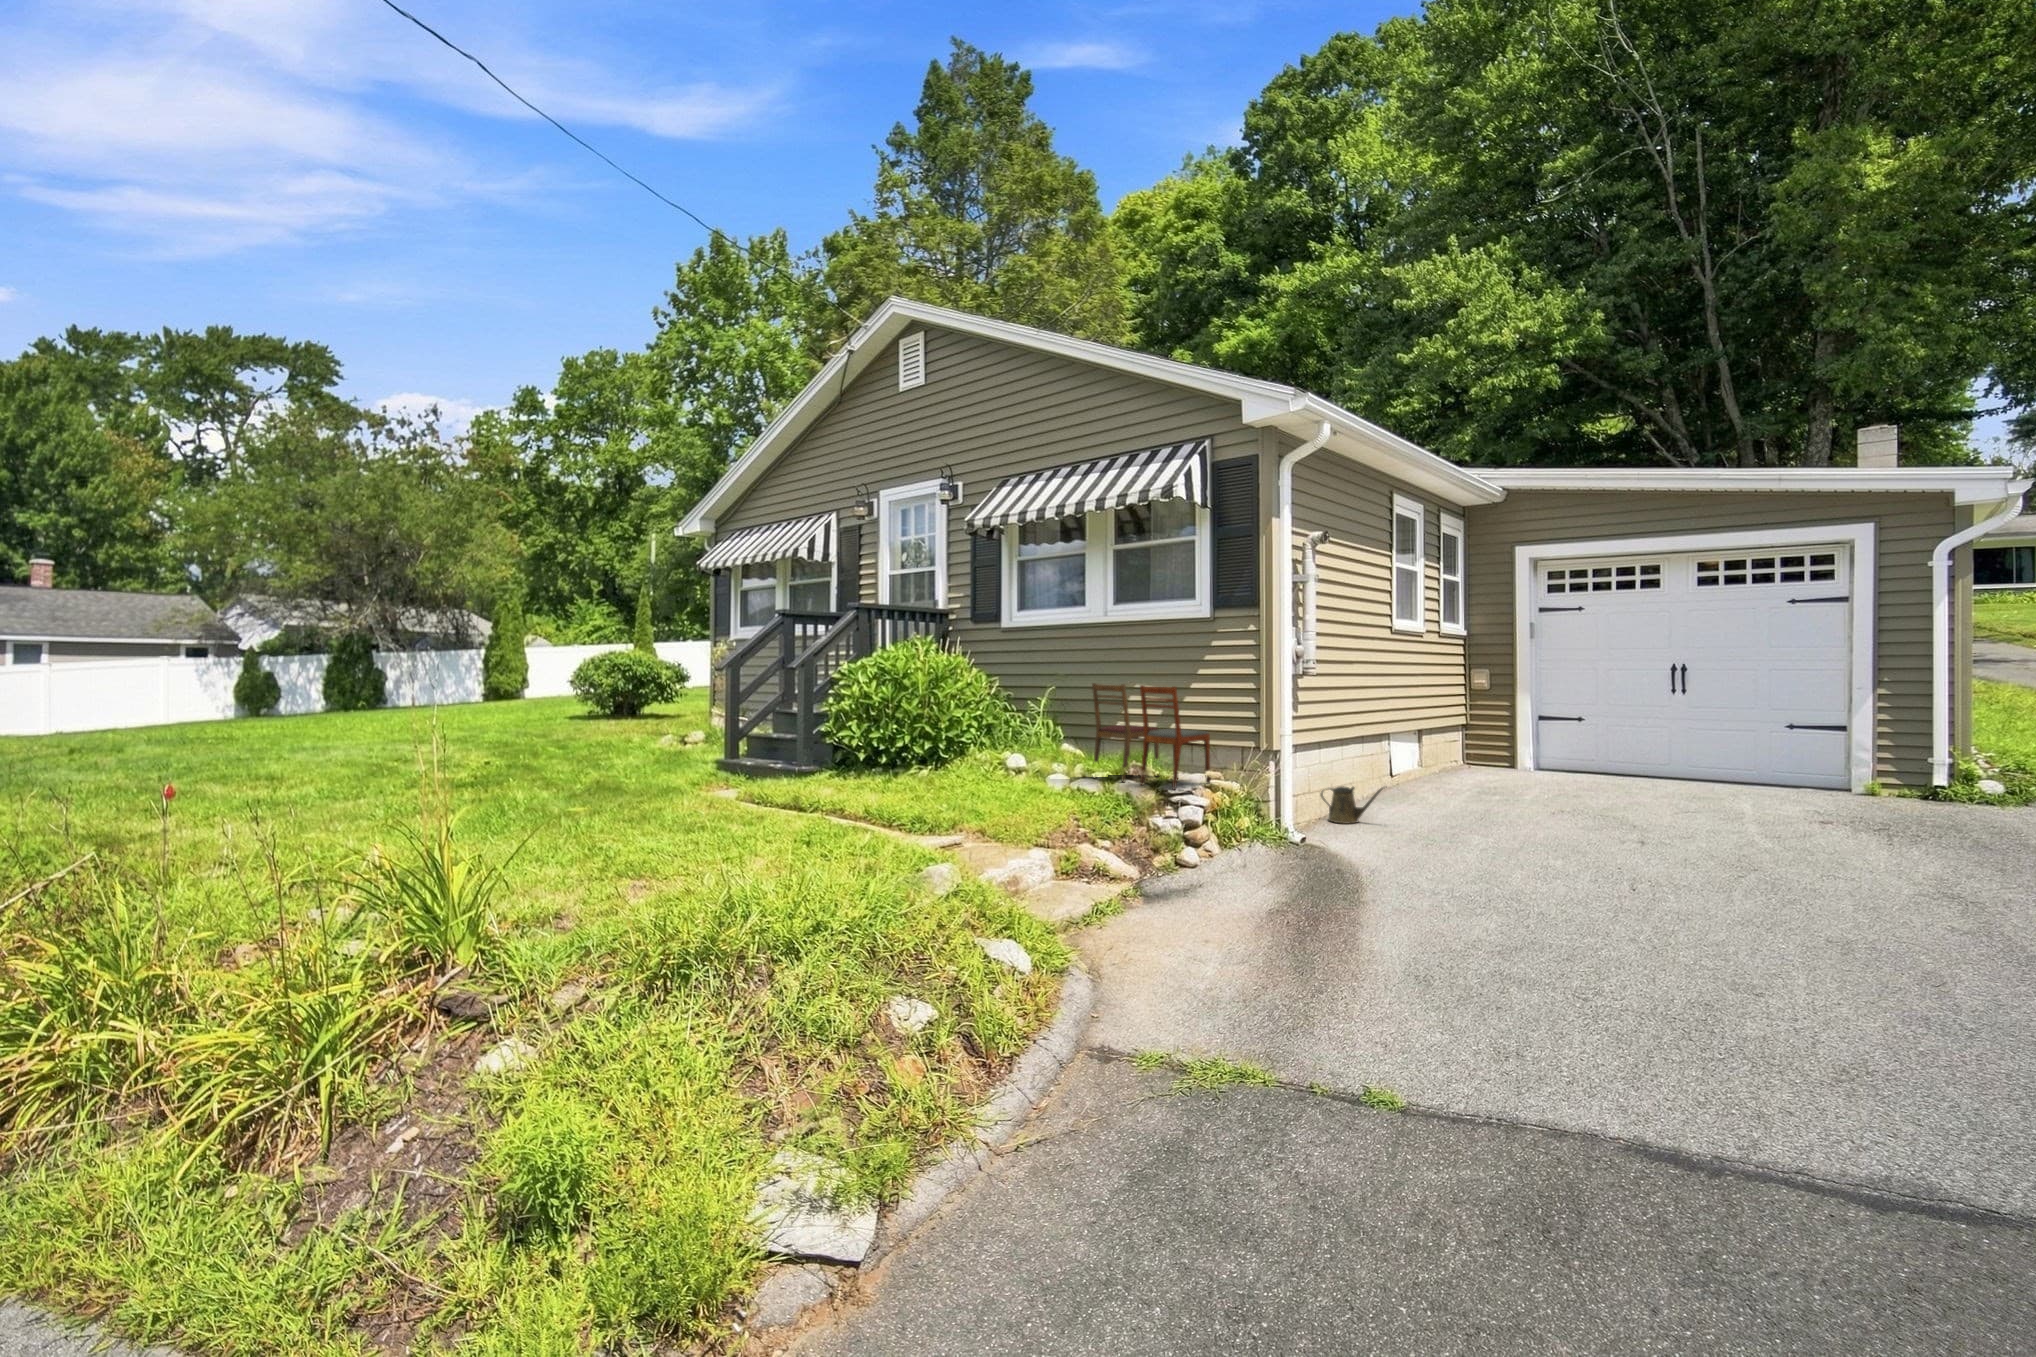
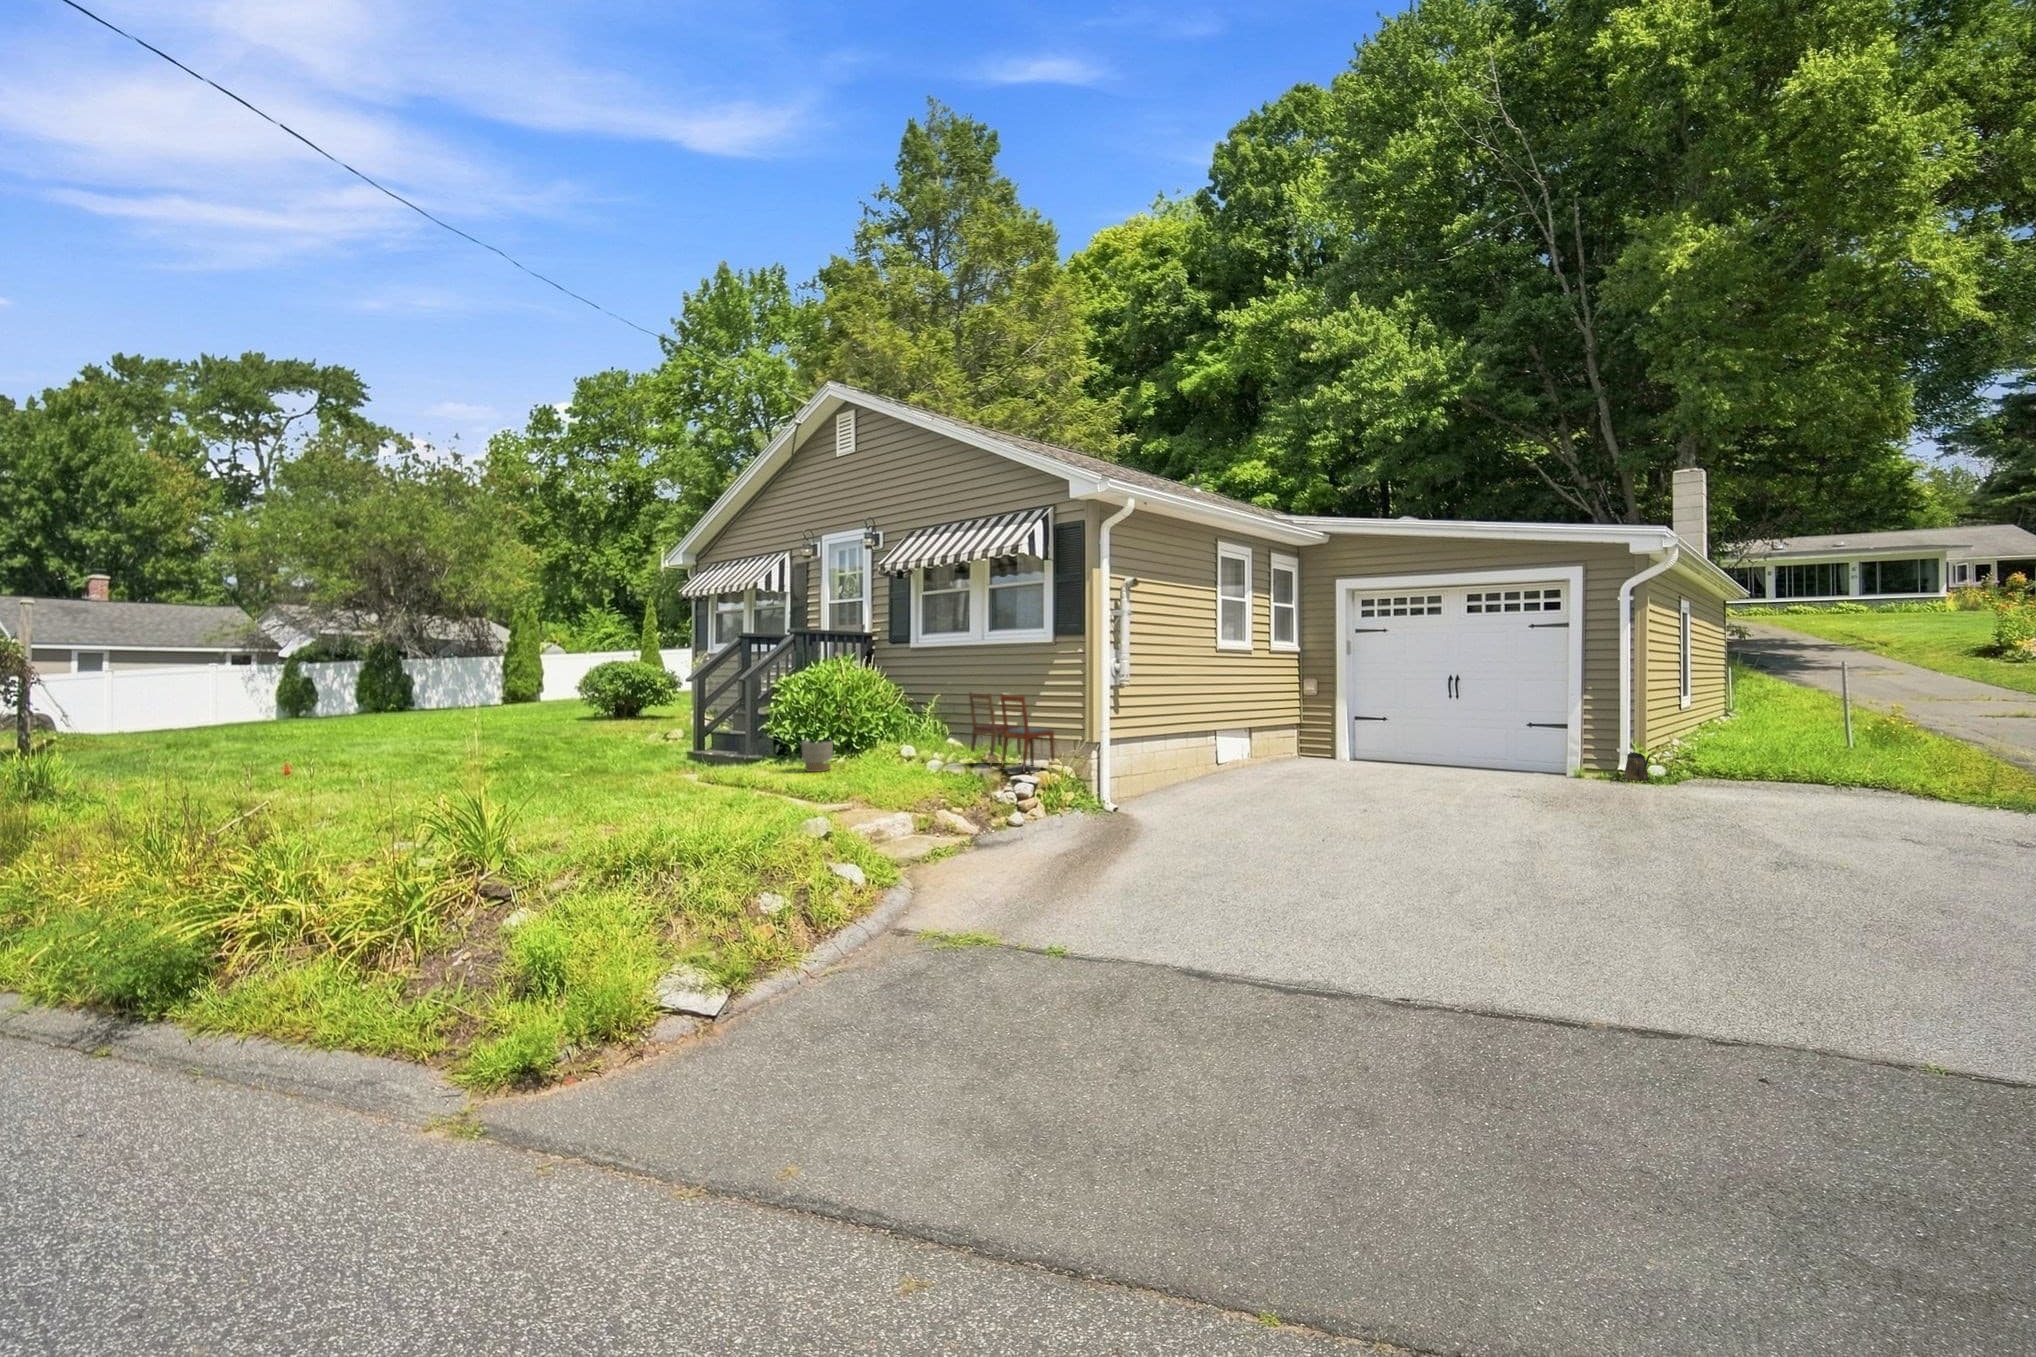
planter: none [875,744,916,787] -> present [802,741,833,772]
watering can: present [1321,786,1385,824] -> present [1624,753,1651,780]

